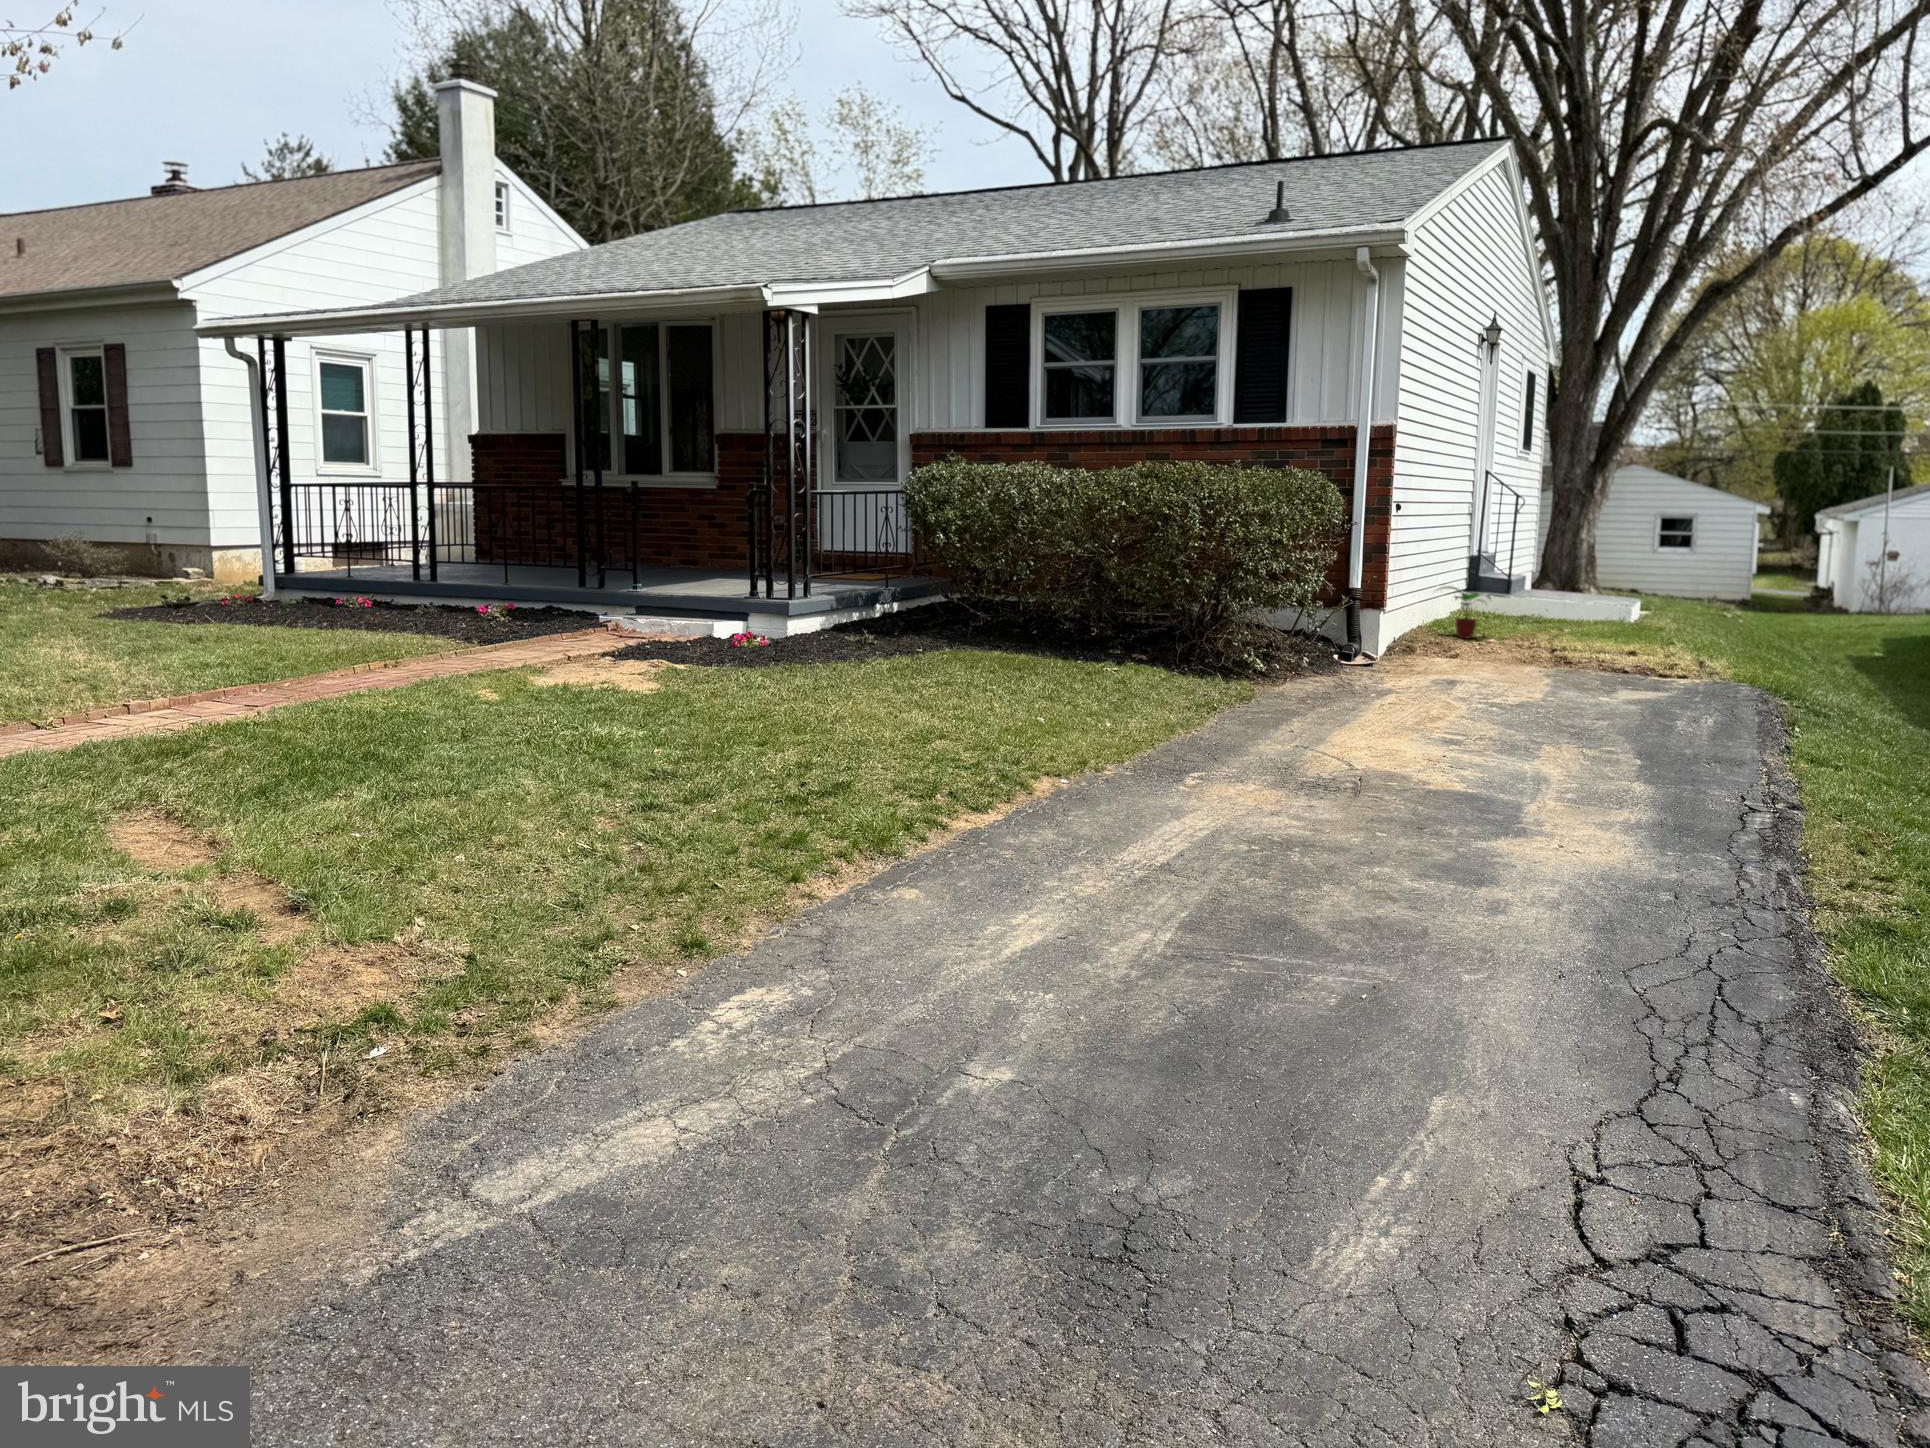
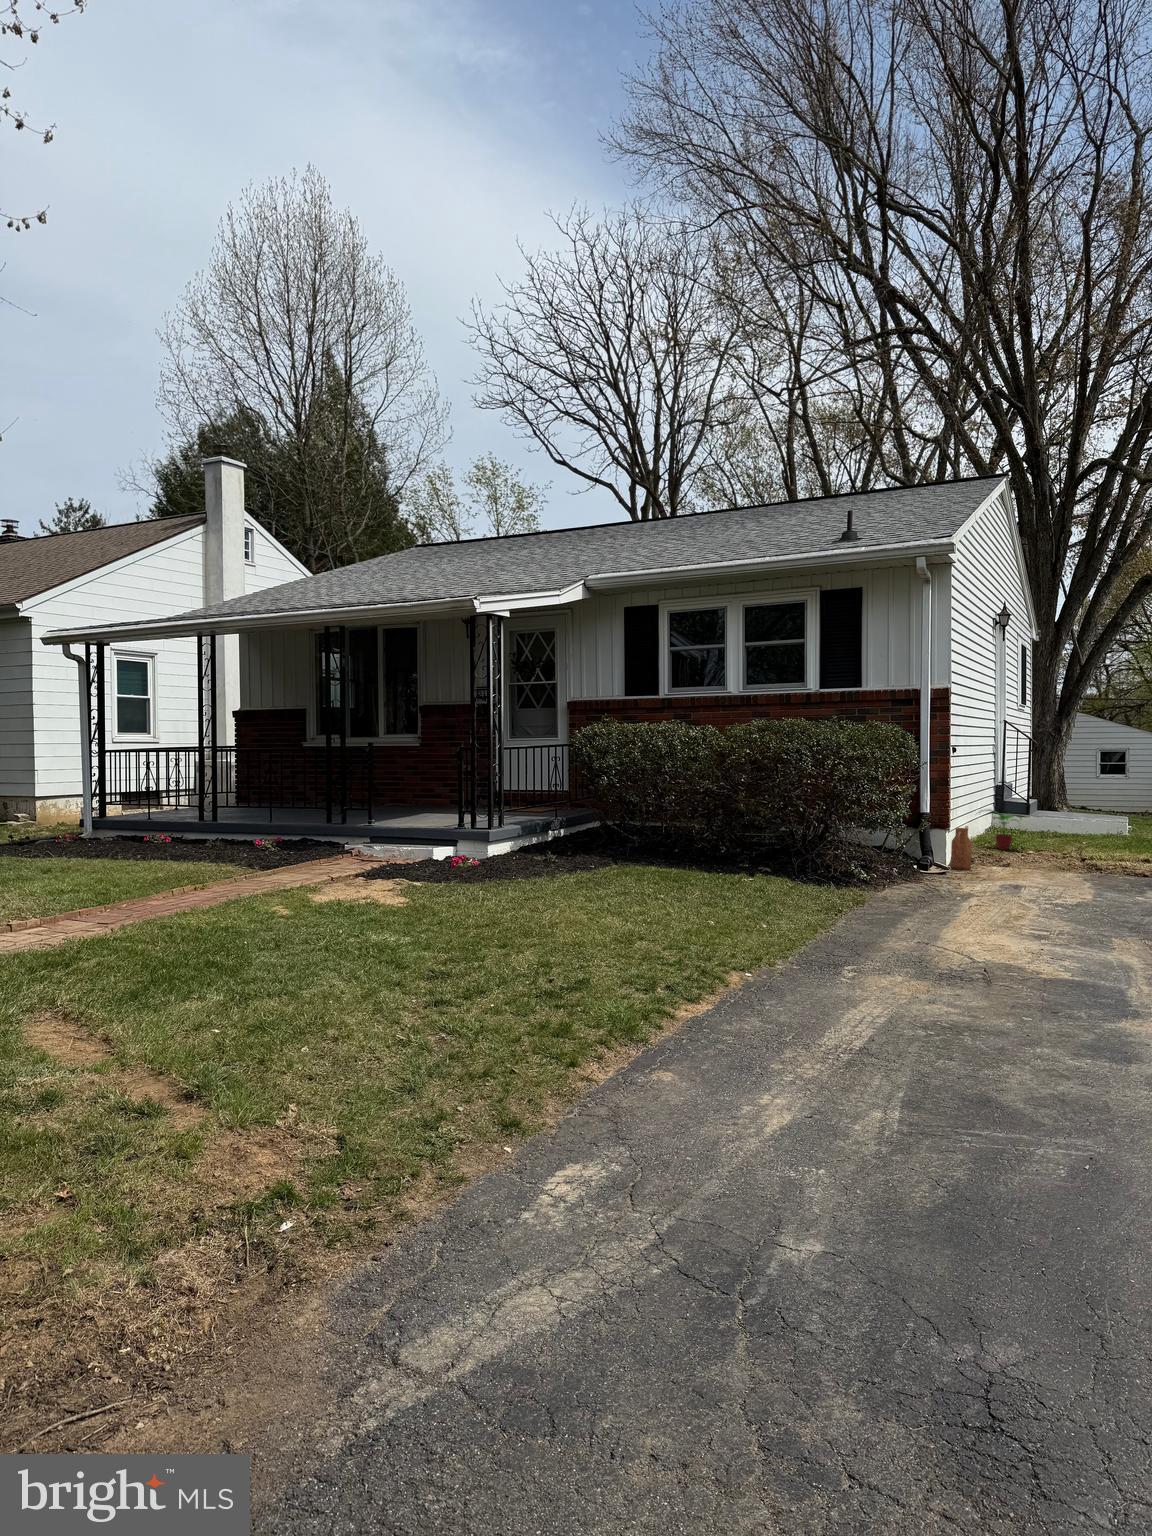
watering can: none [1385,606,1413,661] -> present [951,826,971,869]

